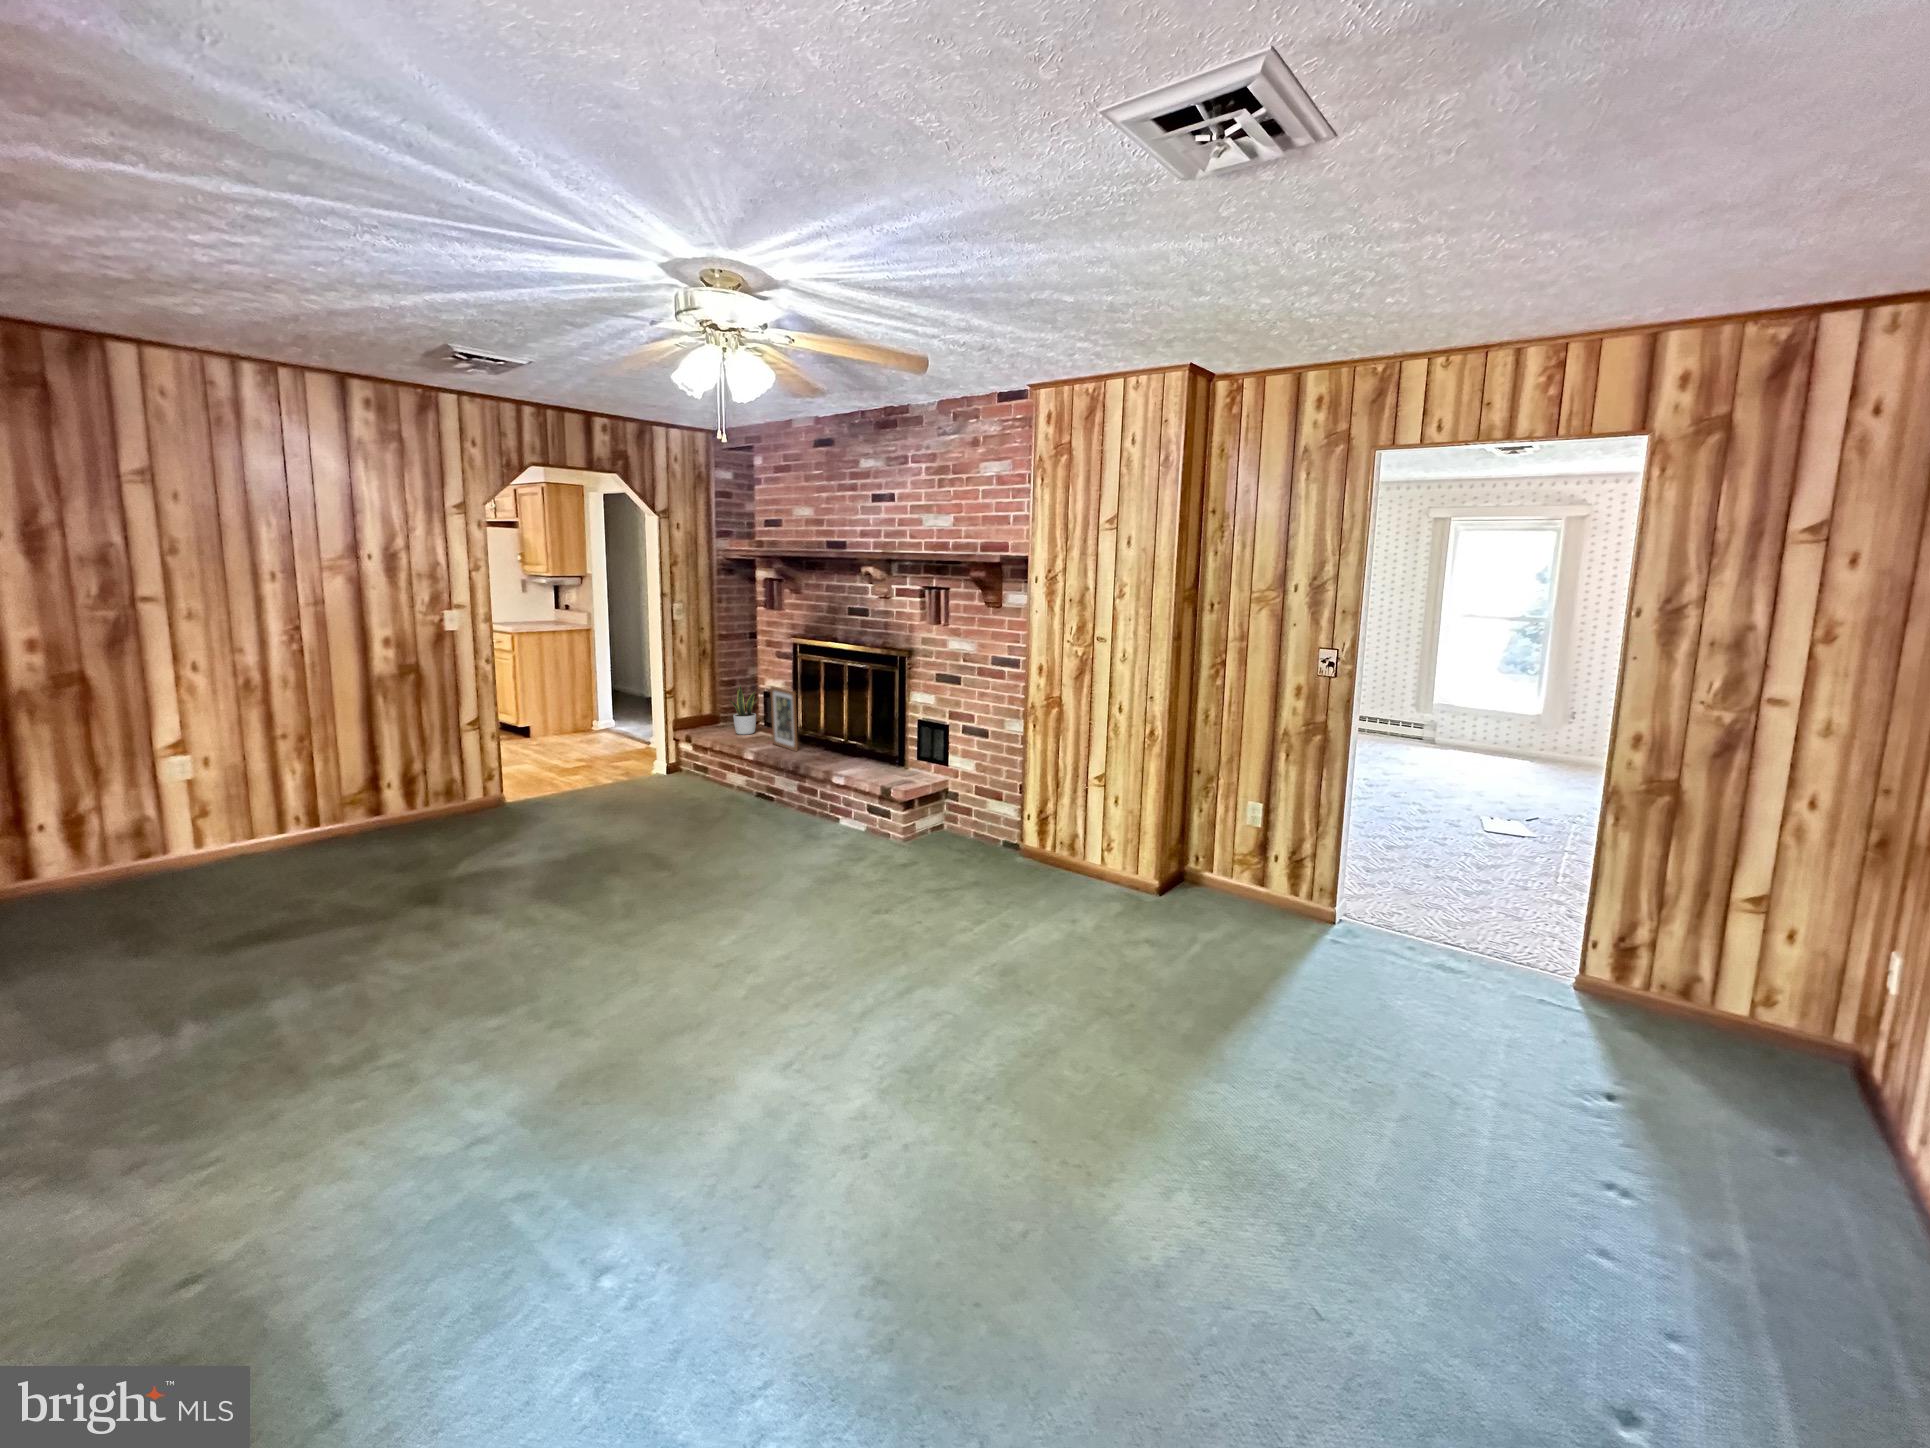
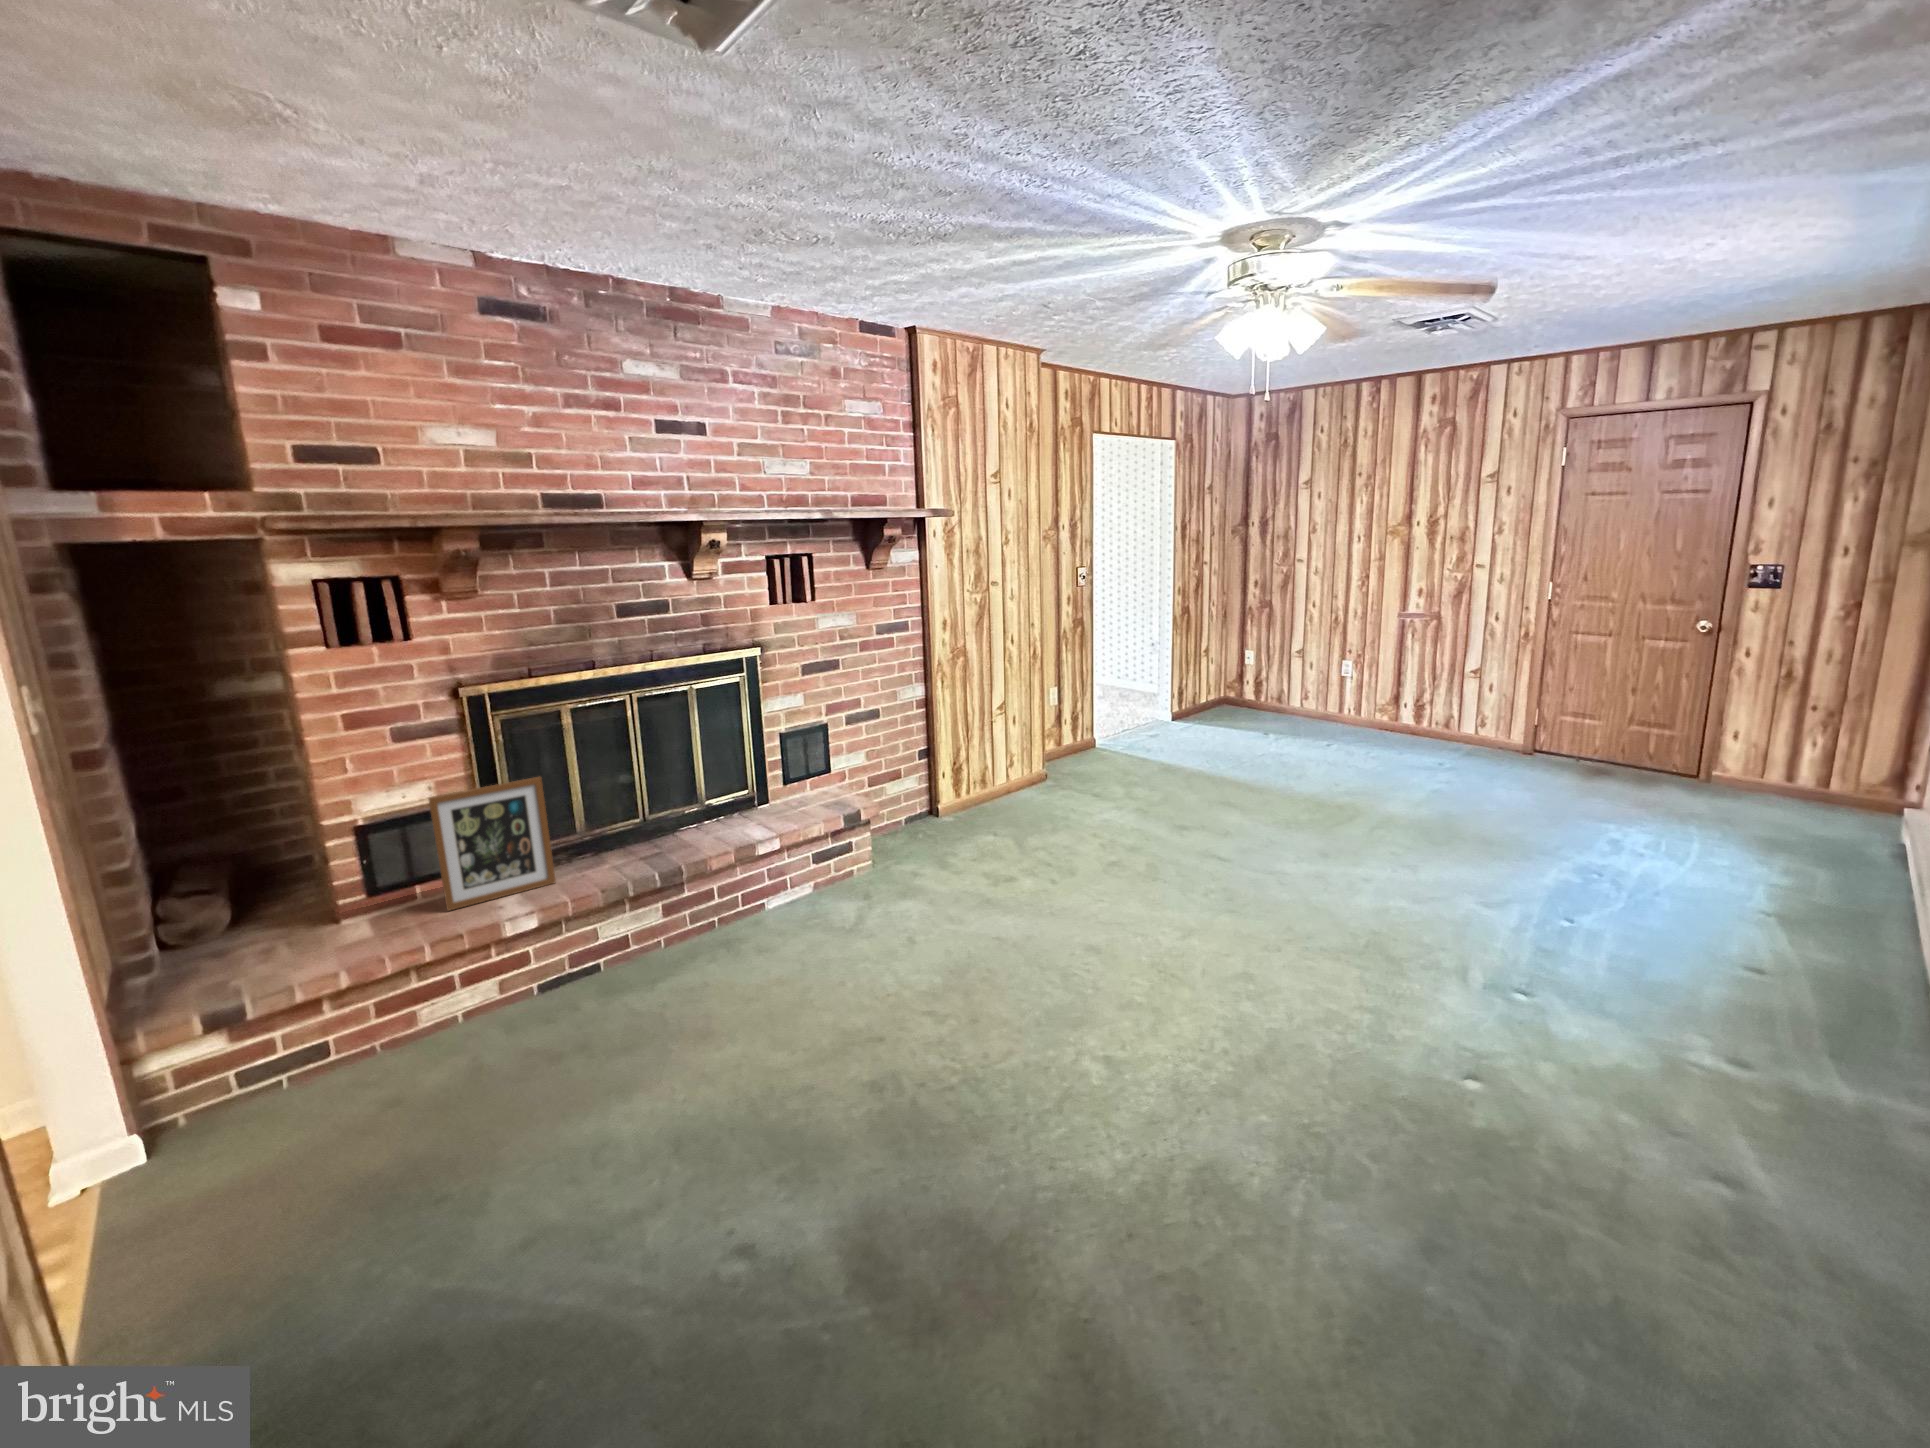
potted plant: present [730,685,757,735] -> none [170,848,277,971]

